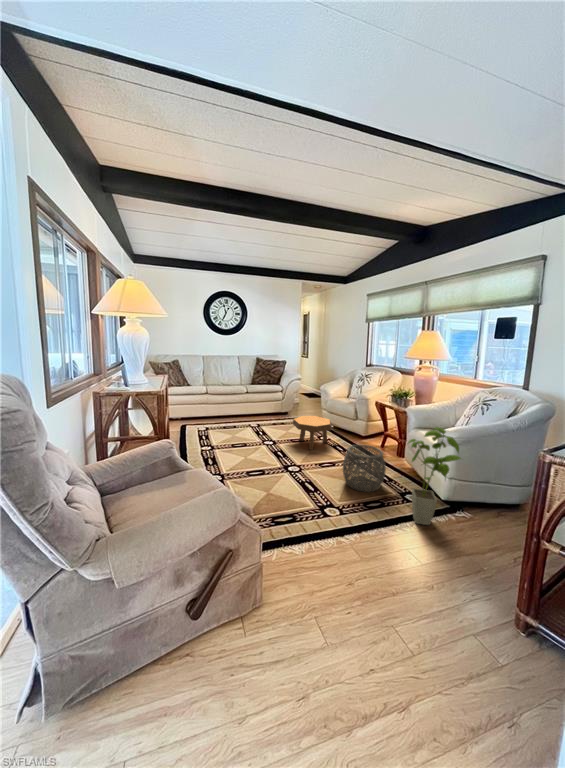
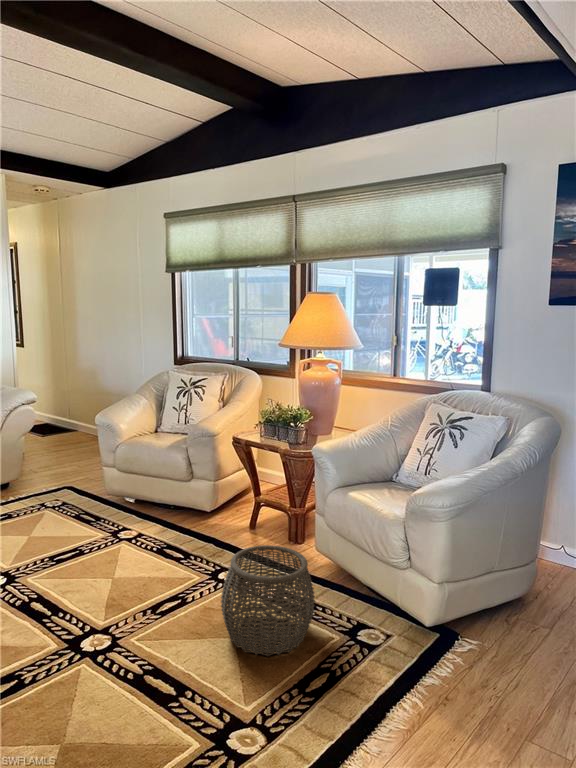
footstool: present [293,416,332,450] -> none [54,488,152,573]
house plant: present [408,427,461,525] -> none [380,495,497,699]

